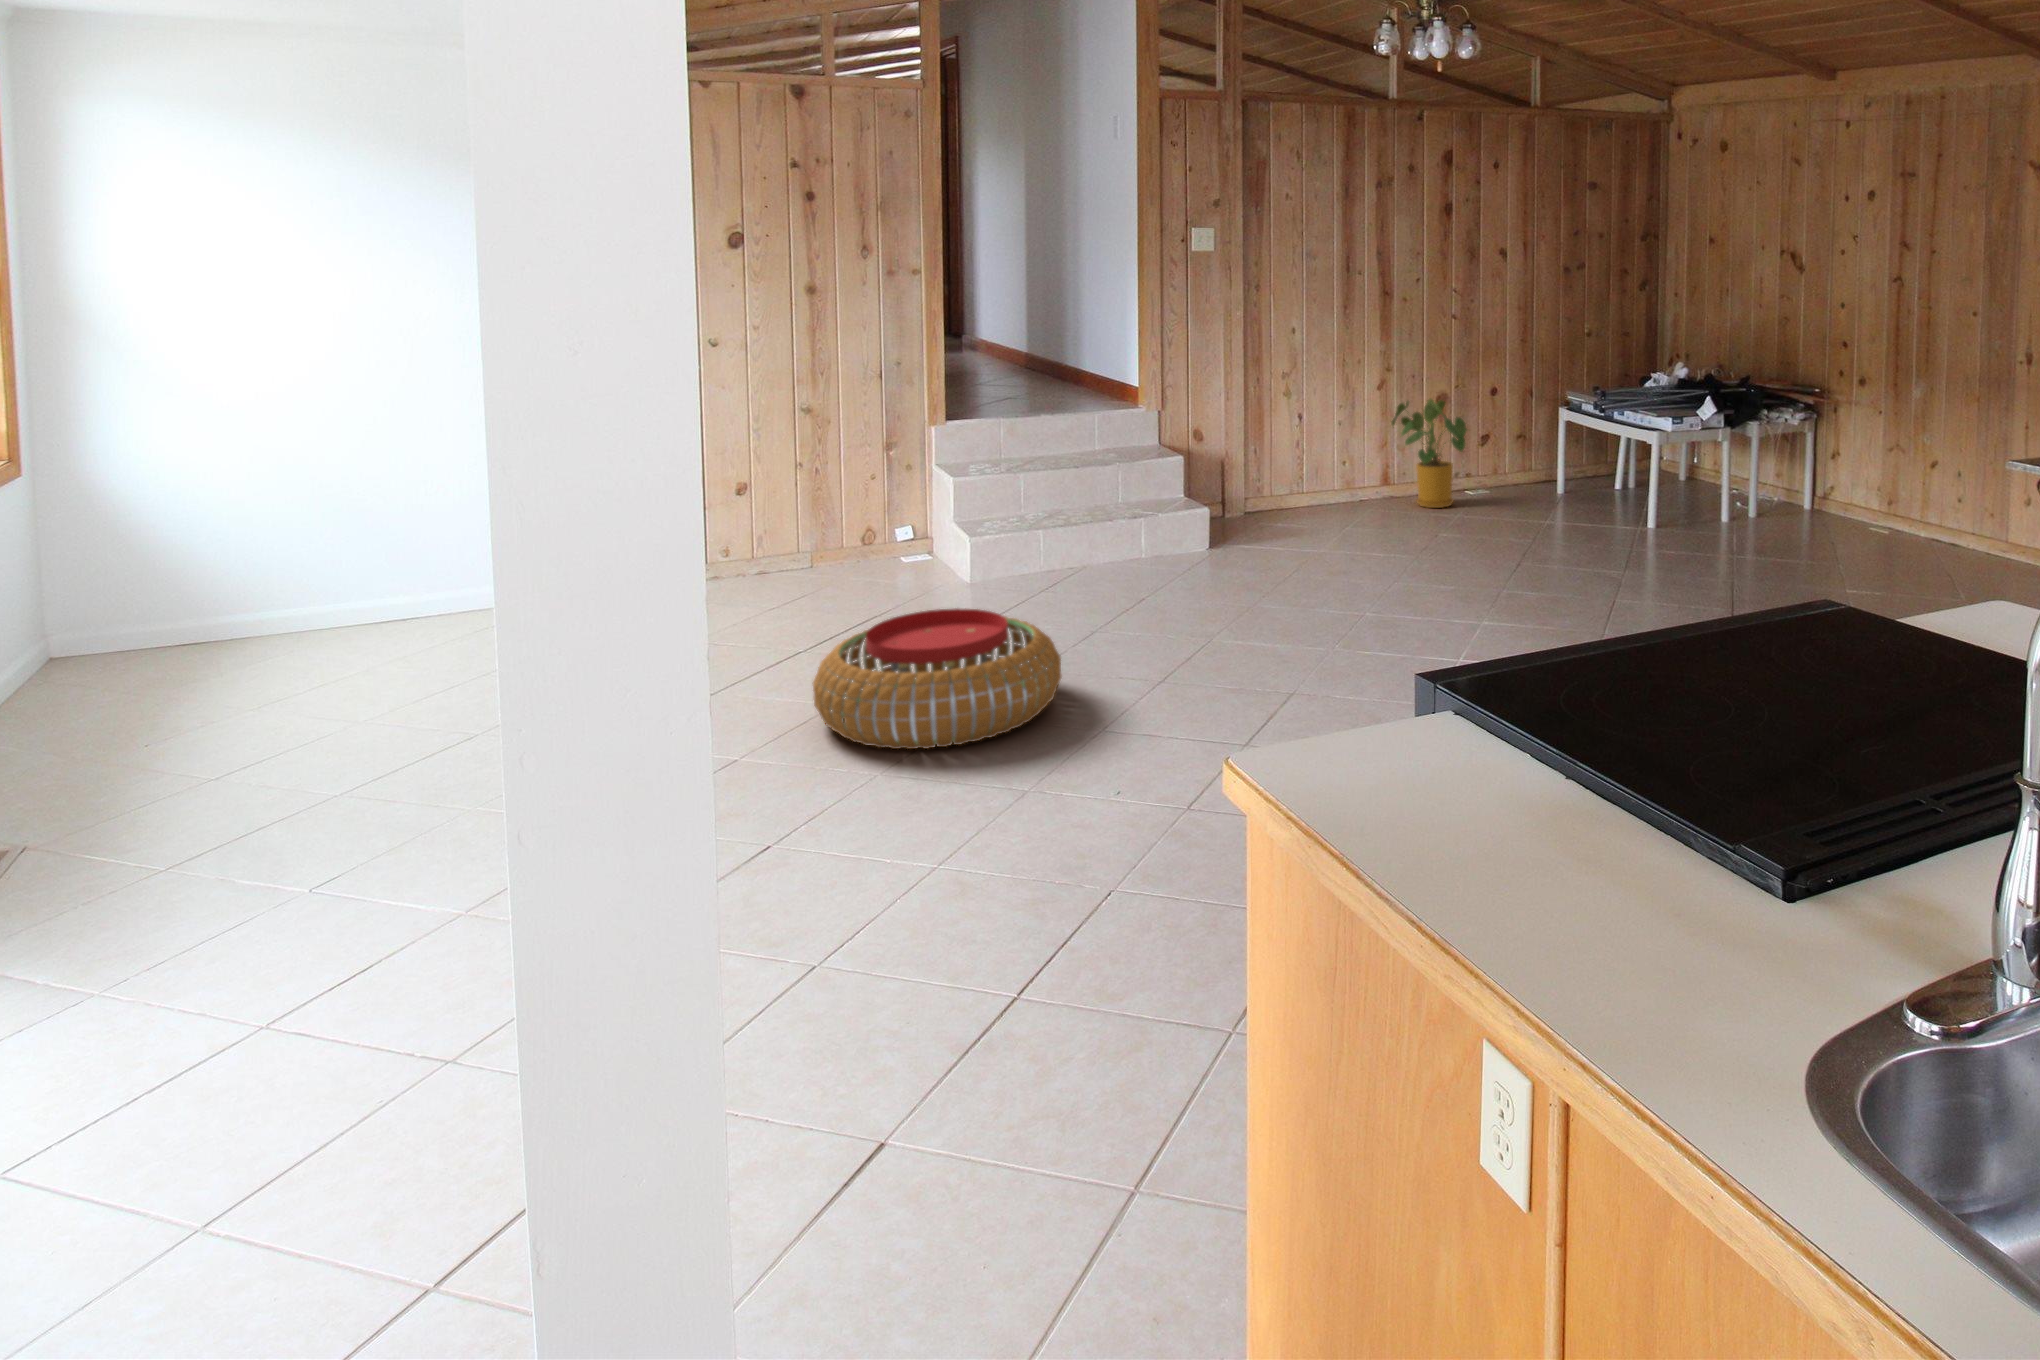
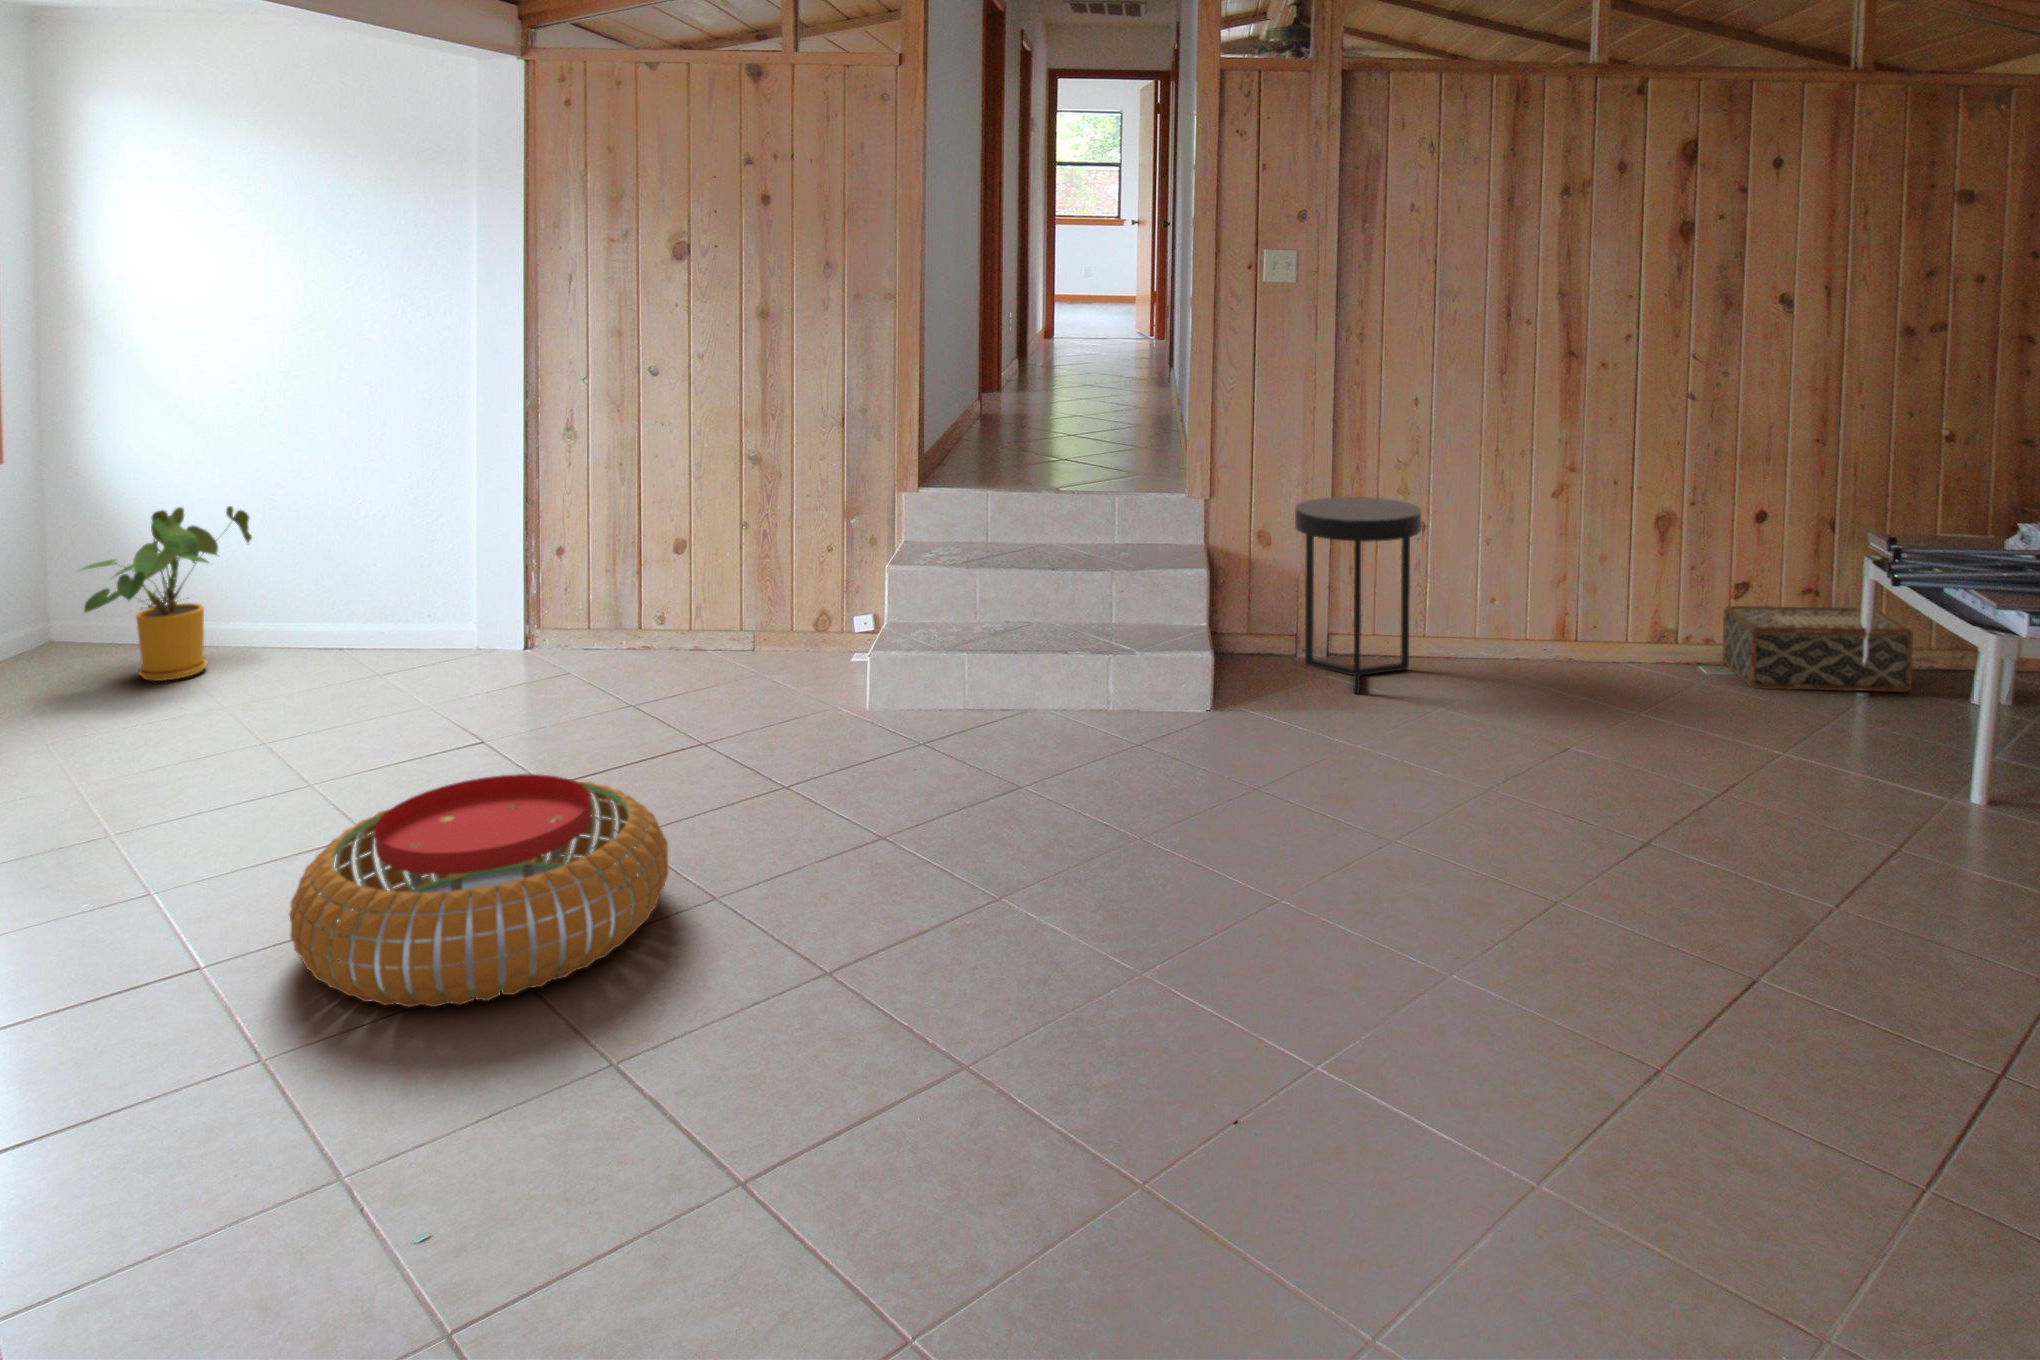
house plant: present [1391,398,1467,508] -> present [82,506,252,681]
side table: none [1232,399,1319,530] -> present [1295,497,1421,693]
woven basket: none [1475,443,1585,498] -> present [1723,606,1913,692]

